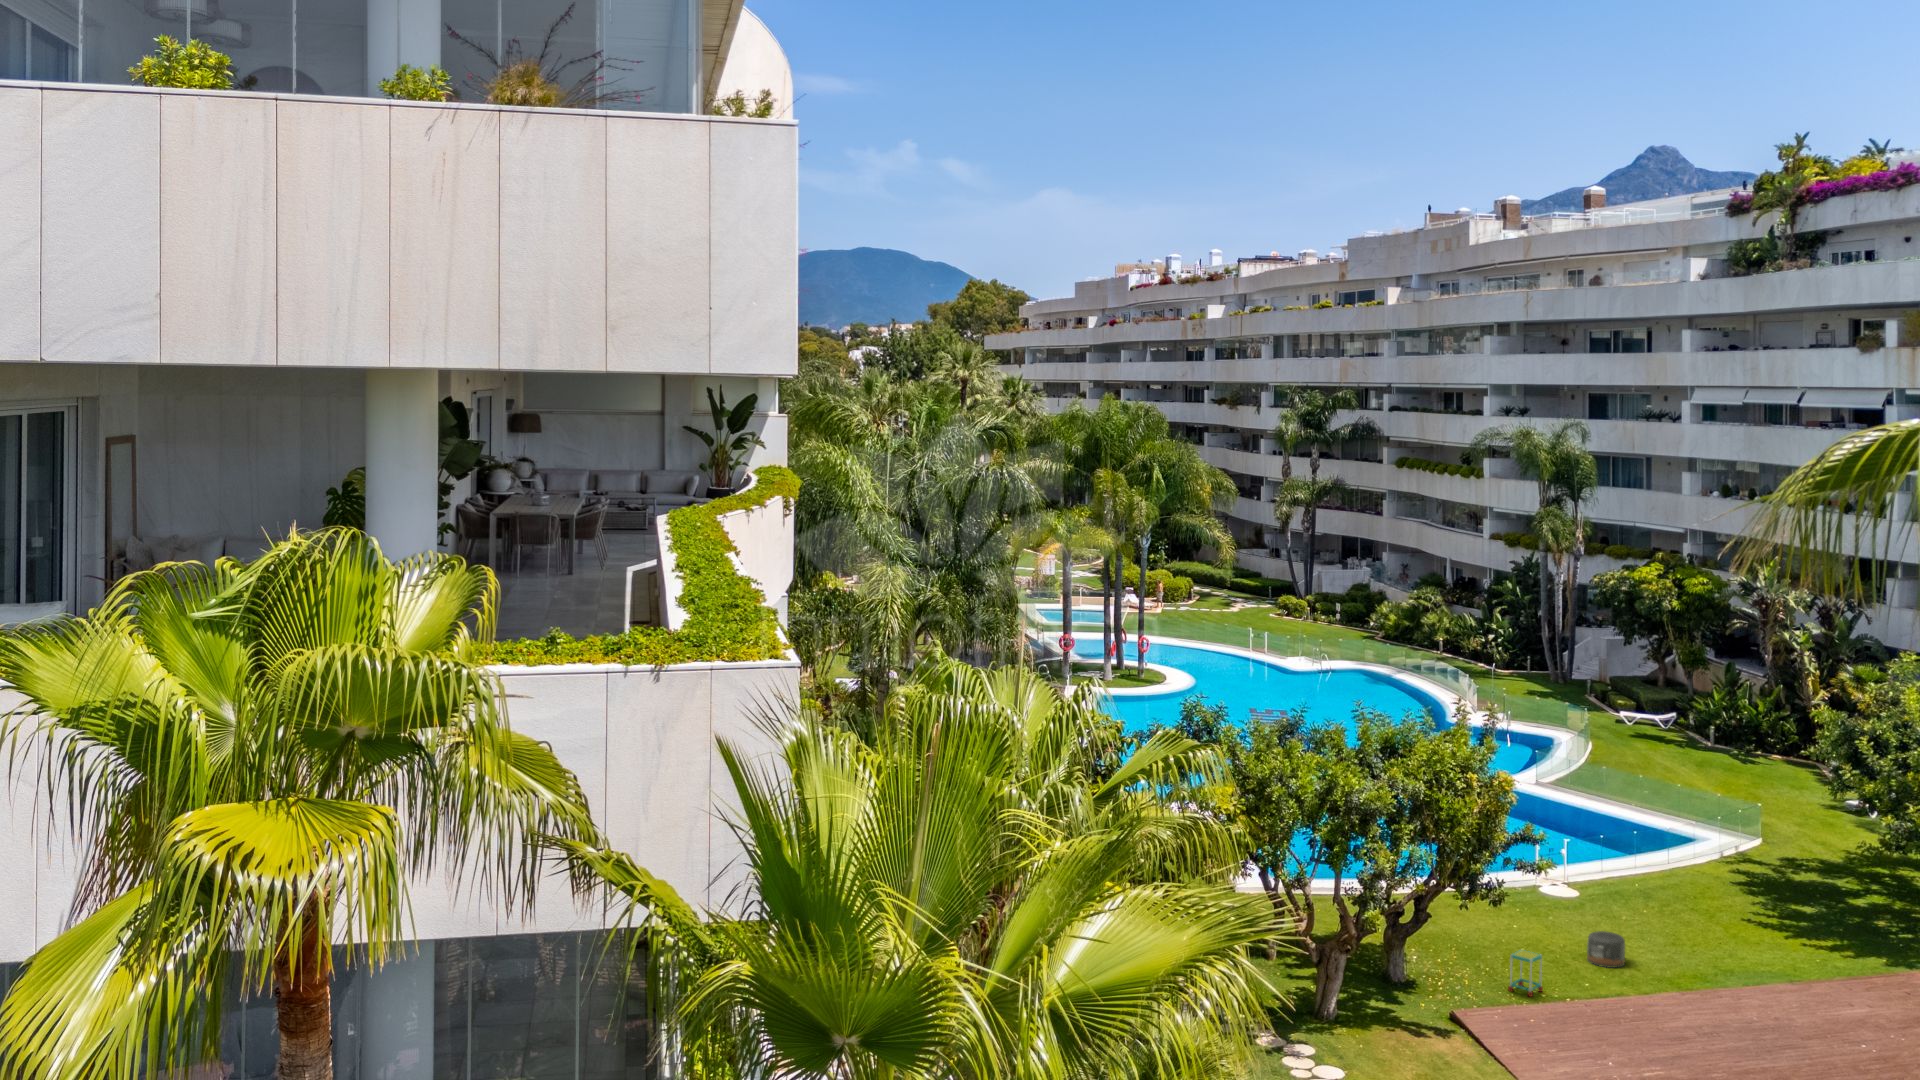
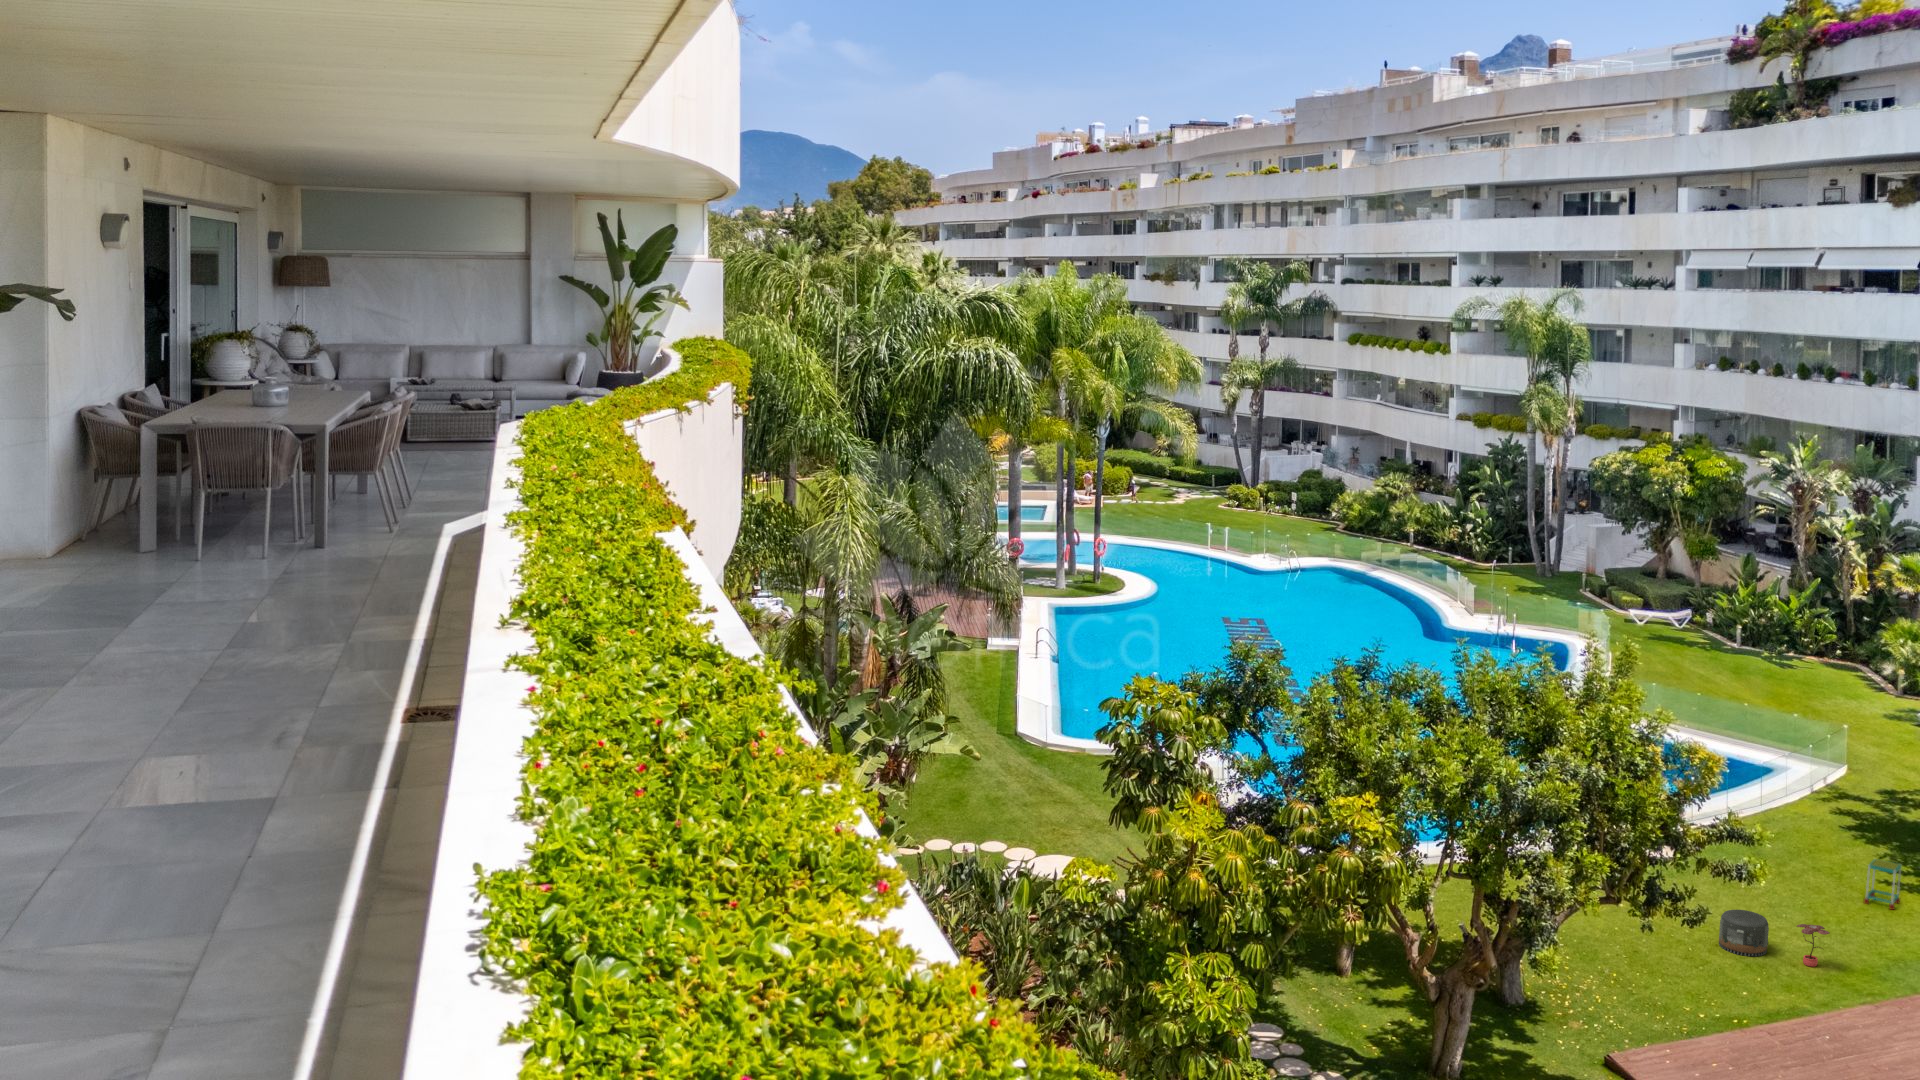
potted plant: none [1645,941,1670,976] -> present [1797,924,1830,967]
side table: present [1508,950,1543,997] -> present [1864,859,1901,910]

